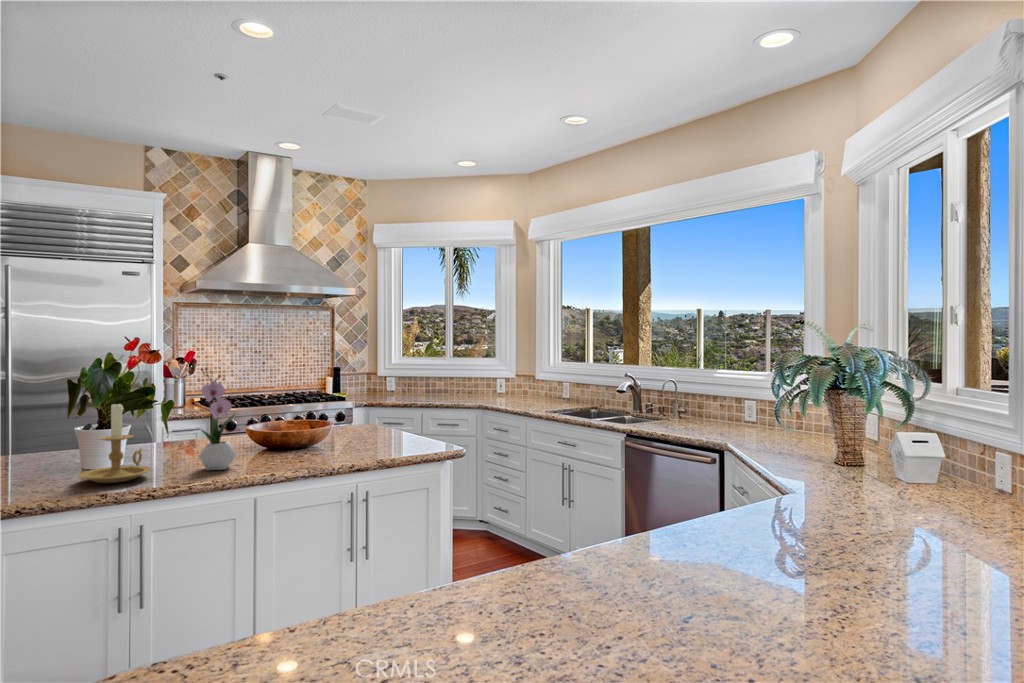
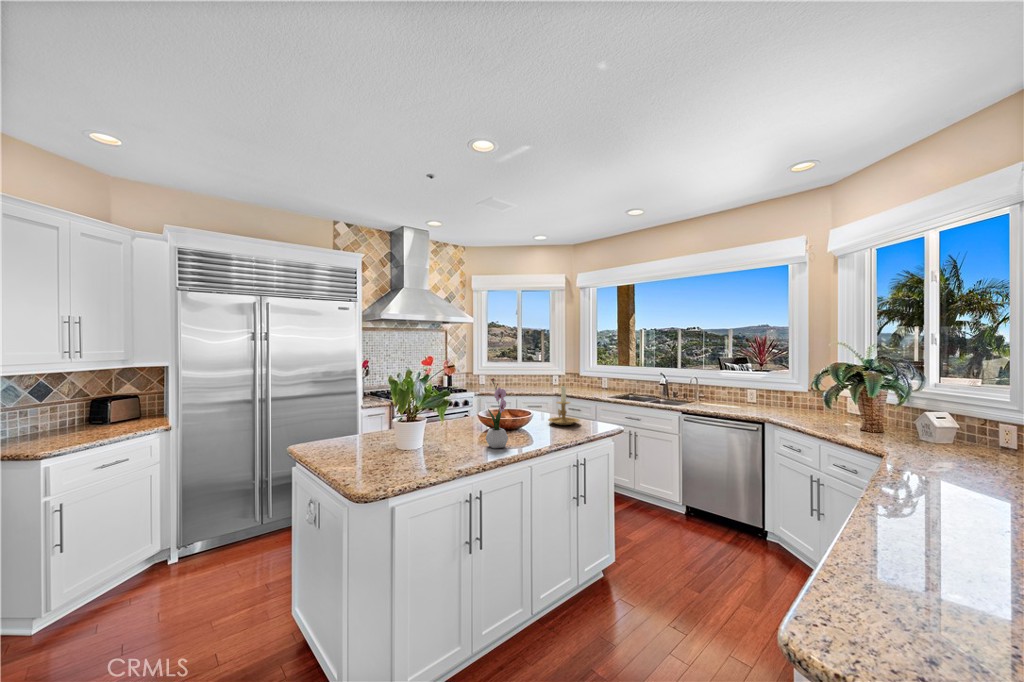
candle holder: present [78,401,152,483] -> present [548,386,579,425]

